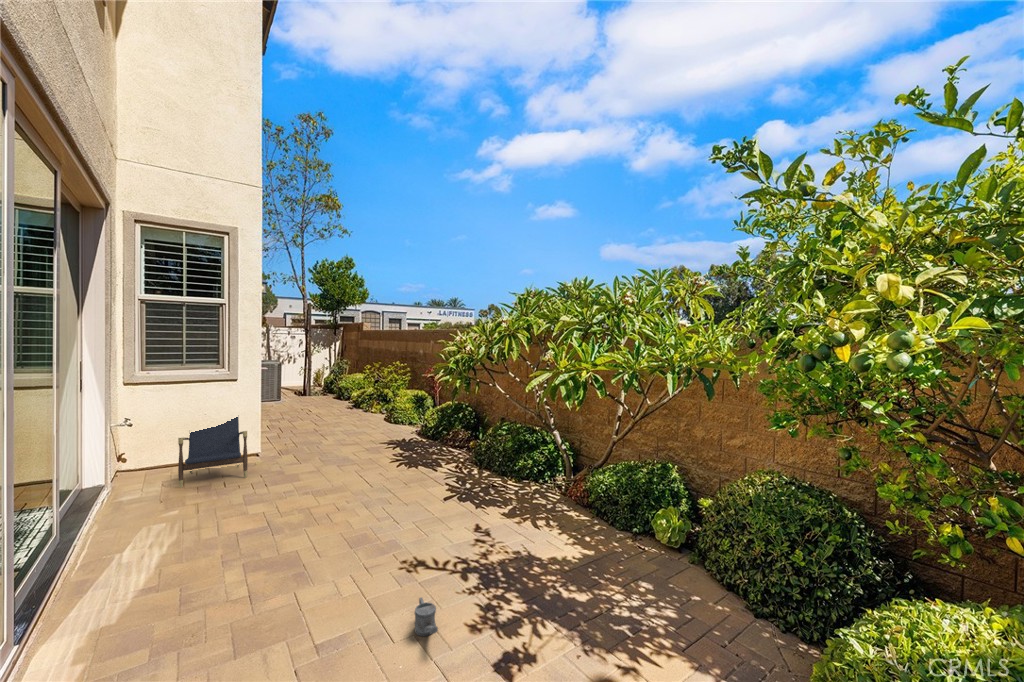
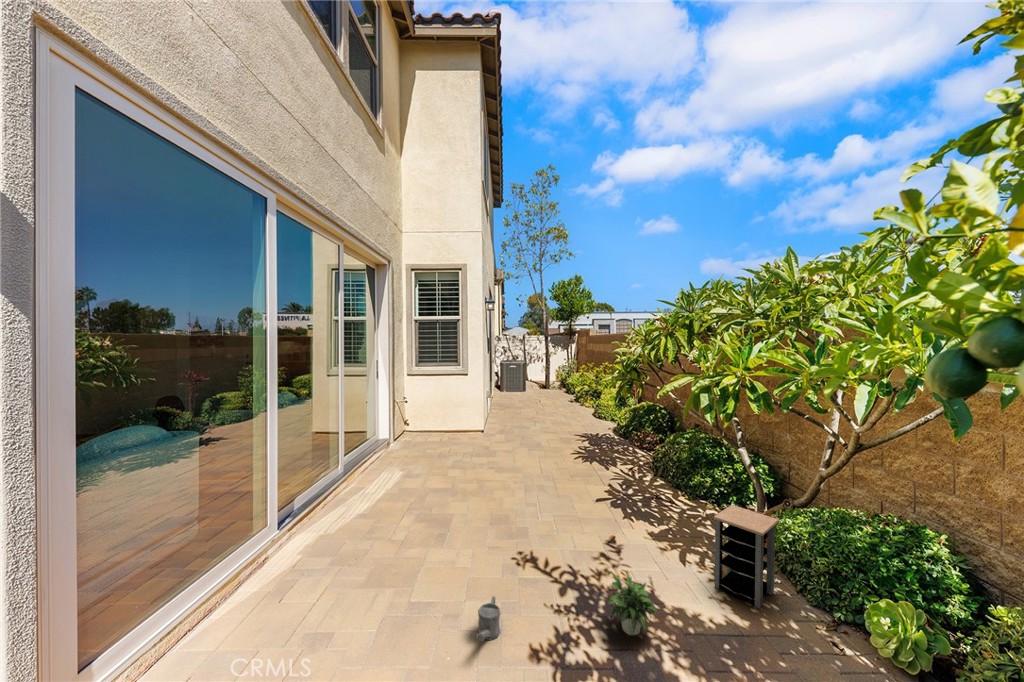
lounge chair: present [178,417,248,488] -> none [413,390,460,445]
side table: none [565,473,601,542] -> present [714,505,779,609]
potted plant: none [507,540,551,587] -> present [608,572,657,635]

